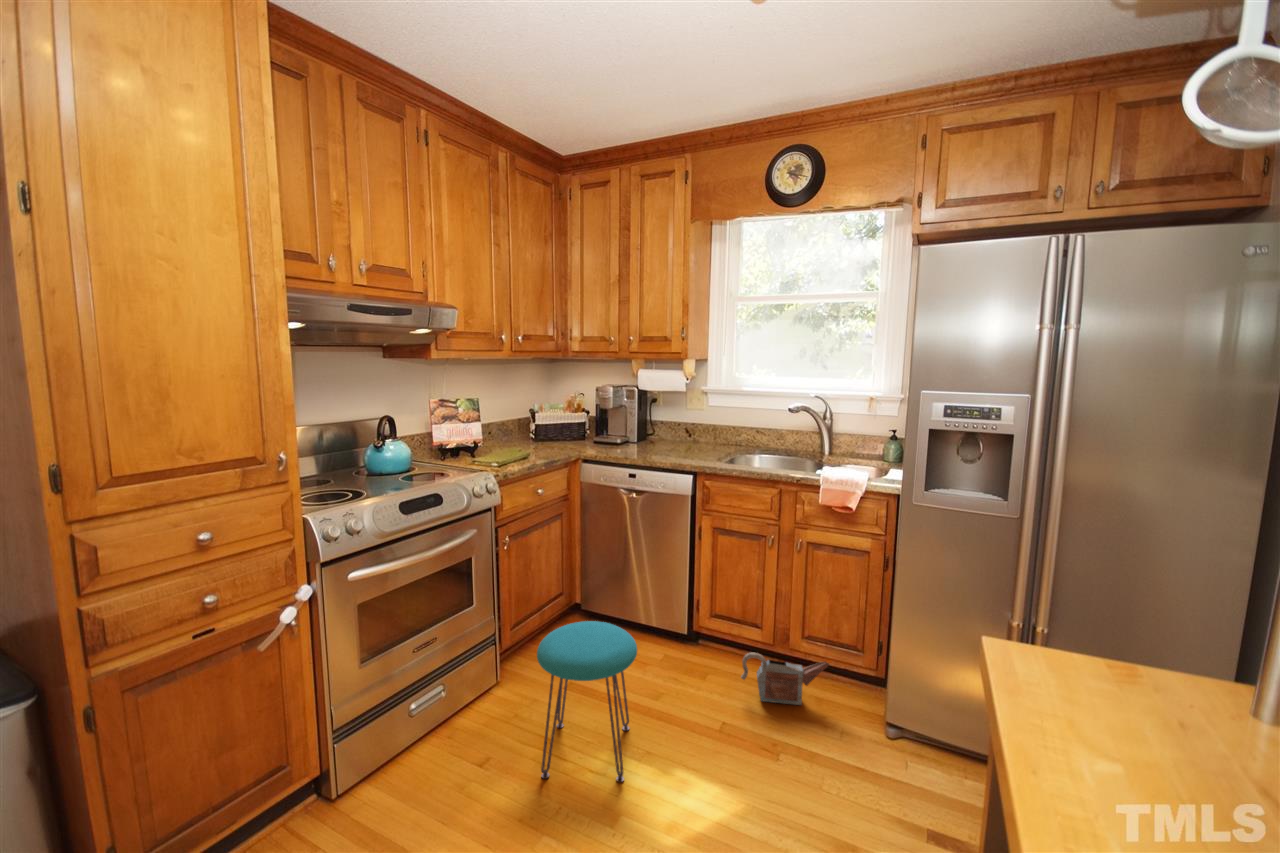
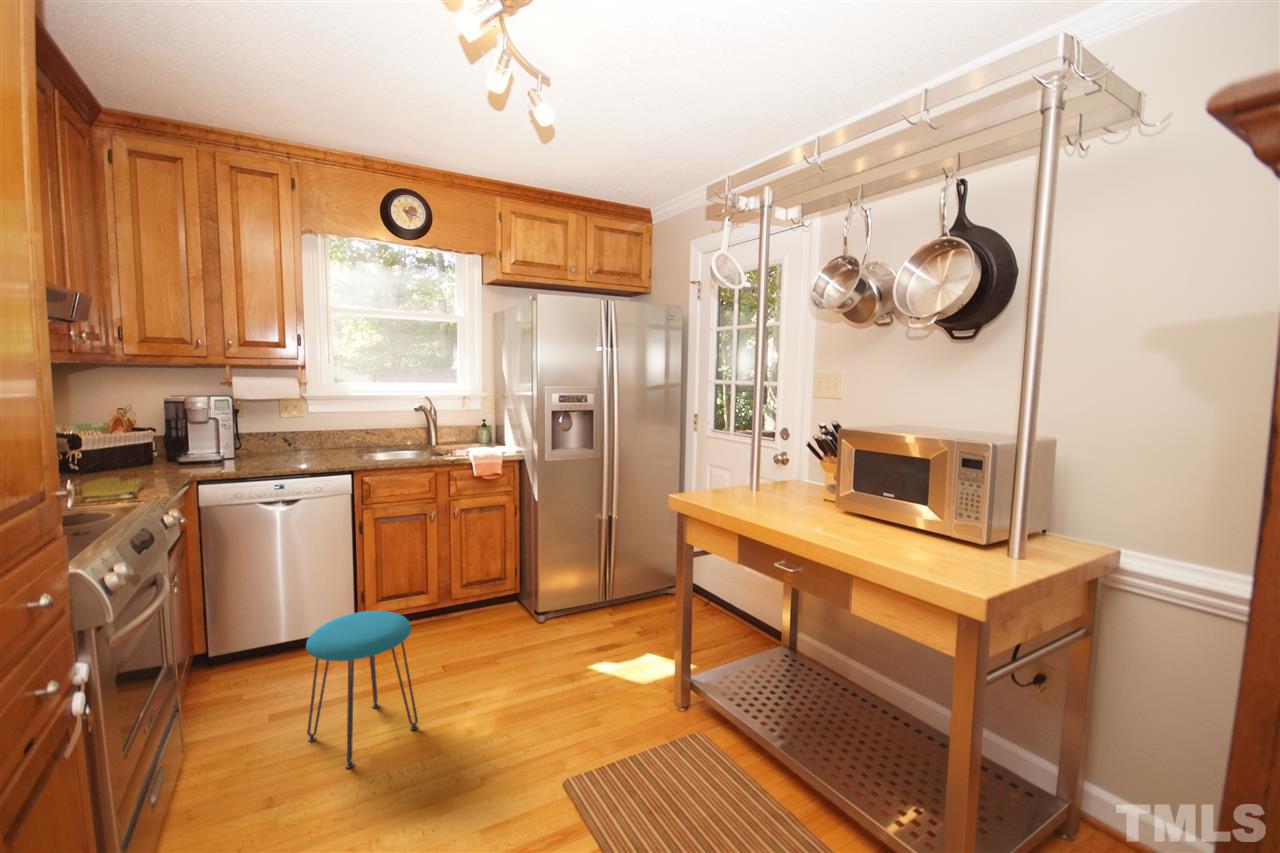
watering can: present [741,652,829,705] -> none [435,591,494,642]

